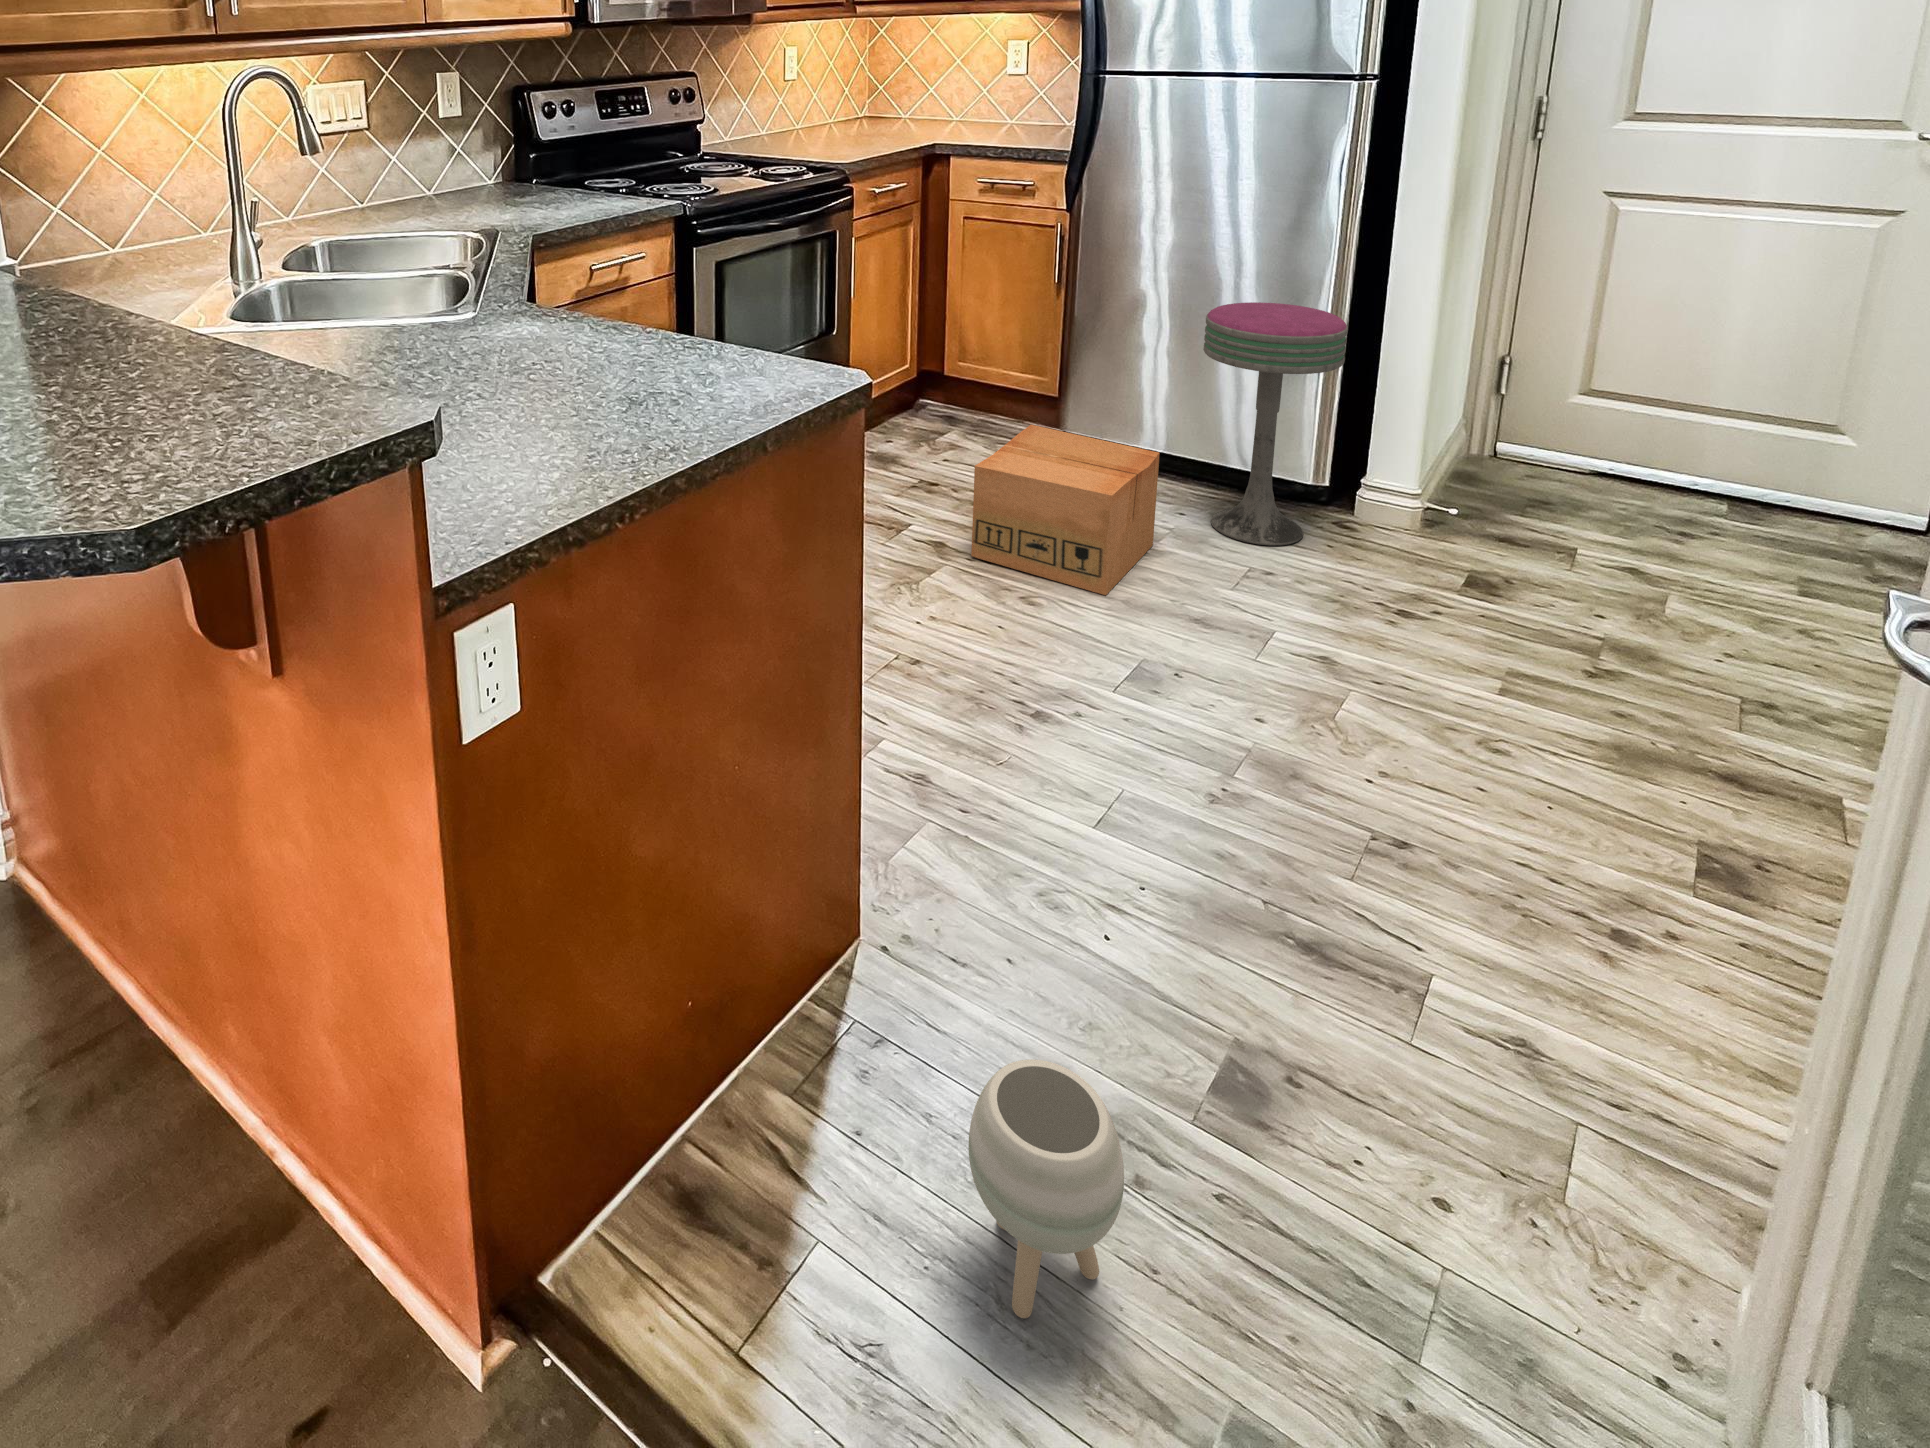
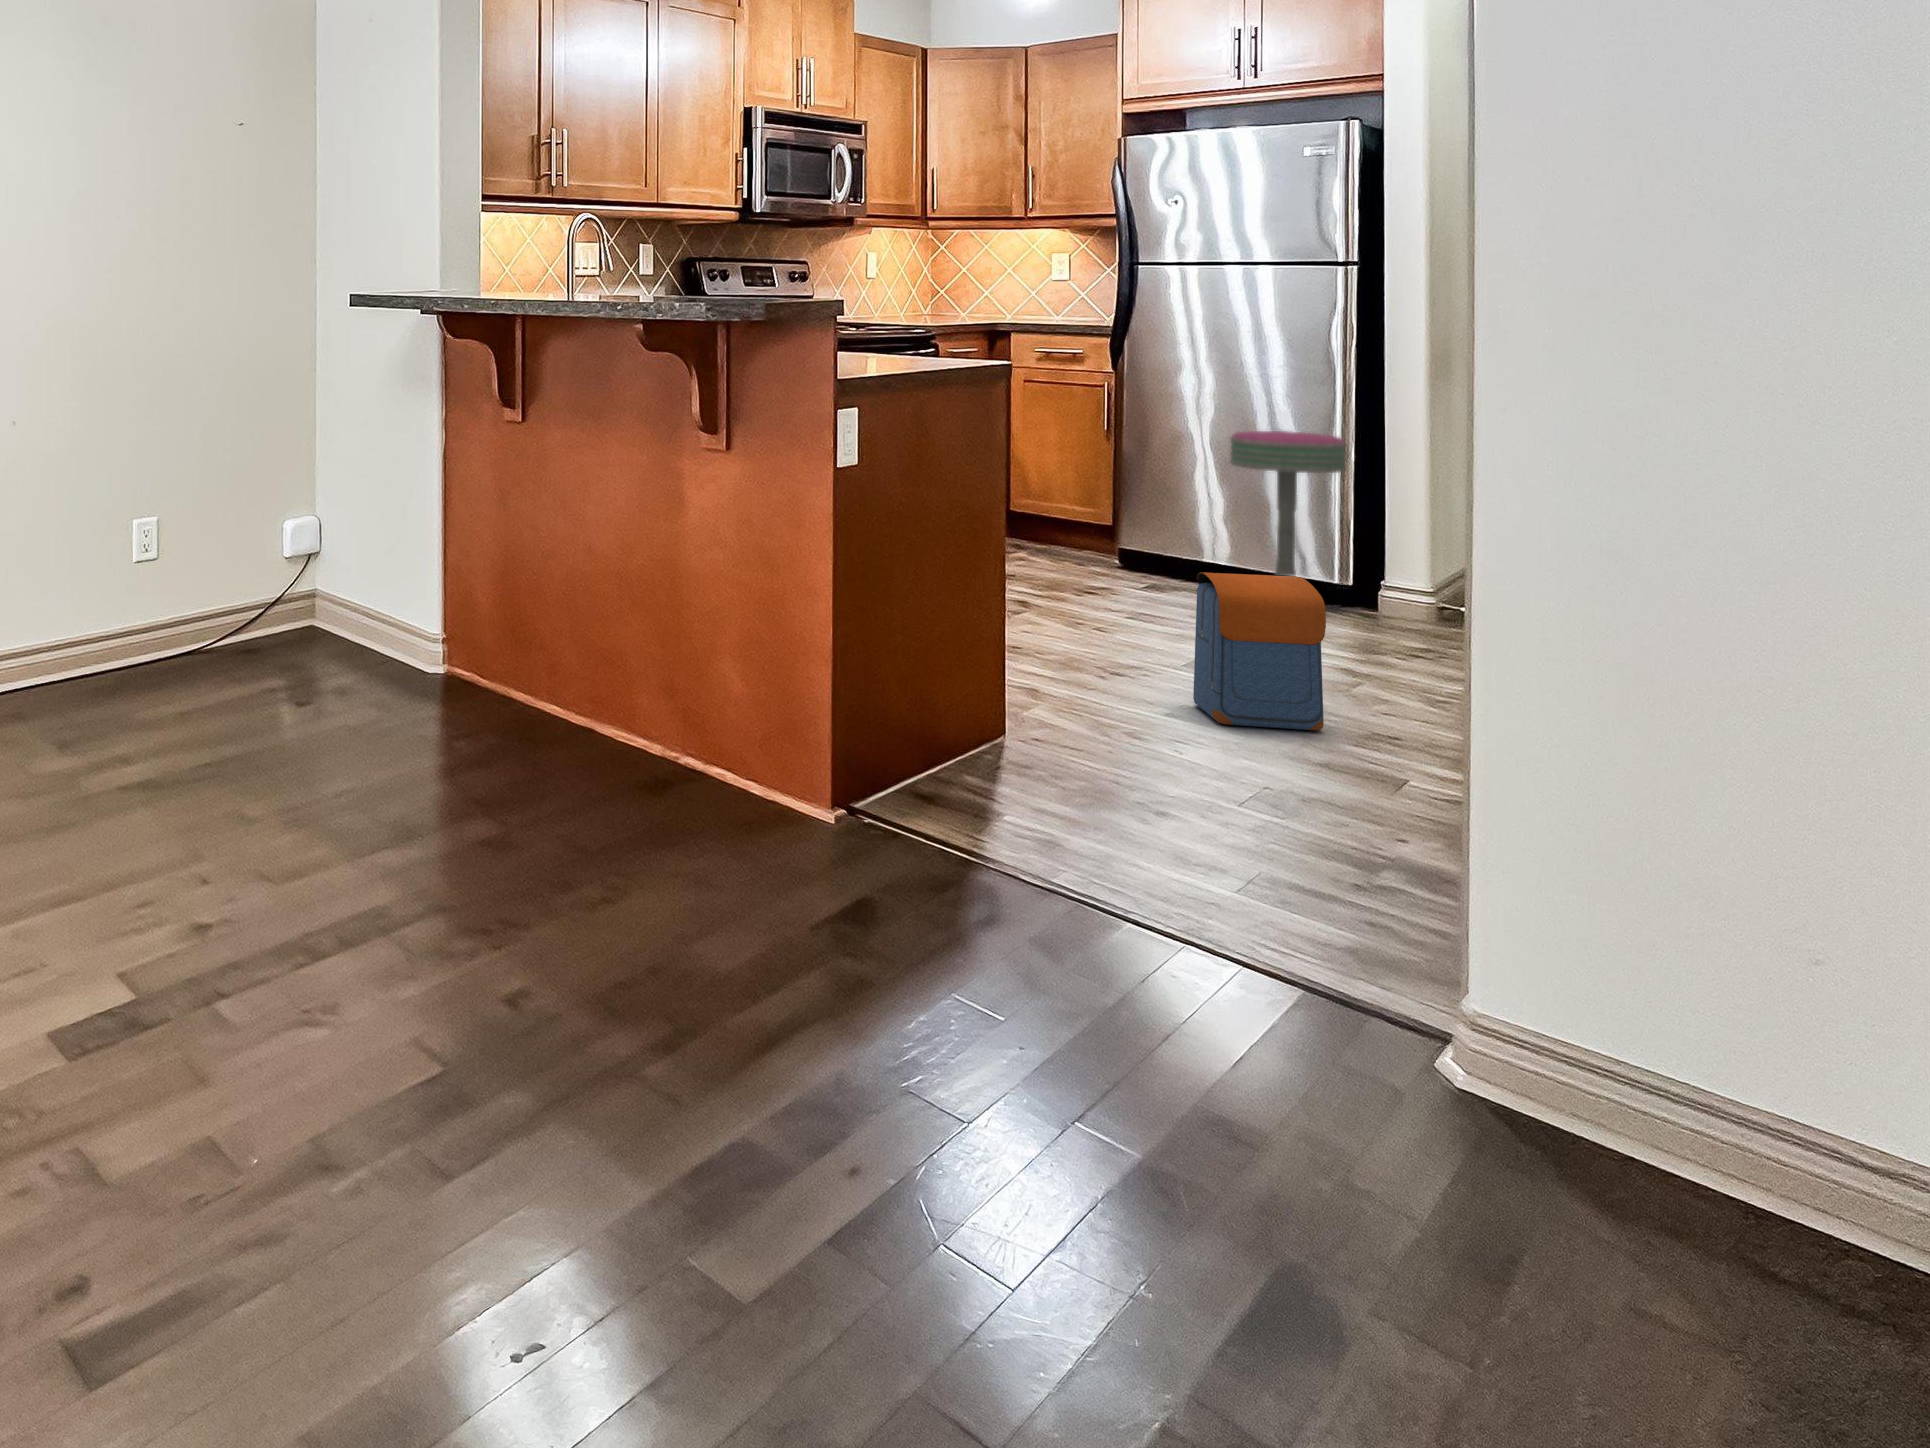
cardboard box: present [971,425,1160,595] -> none [1047,520,1197,627]
backpack: none [1148,658,1353,907] -> present [1193,572,1326,731]
planter: present [968,1059,1124,1318] -> none [1086,685,1176,808]

